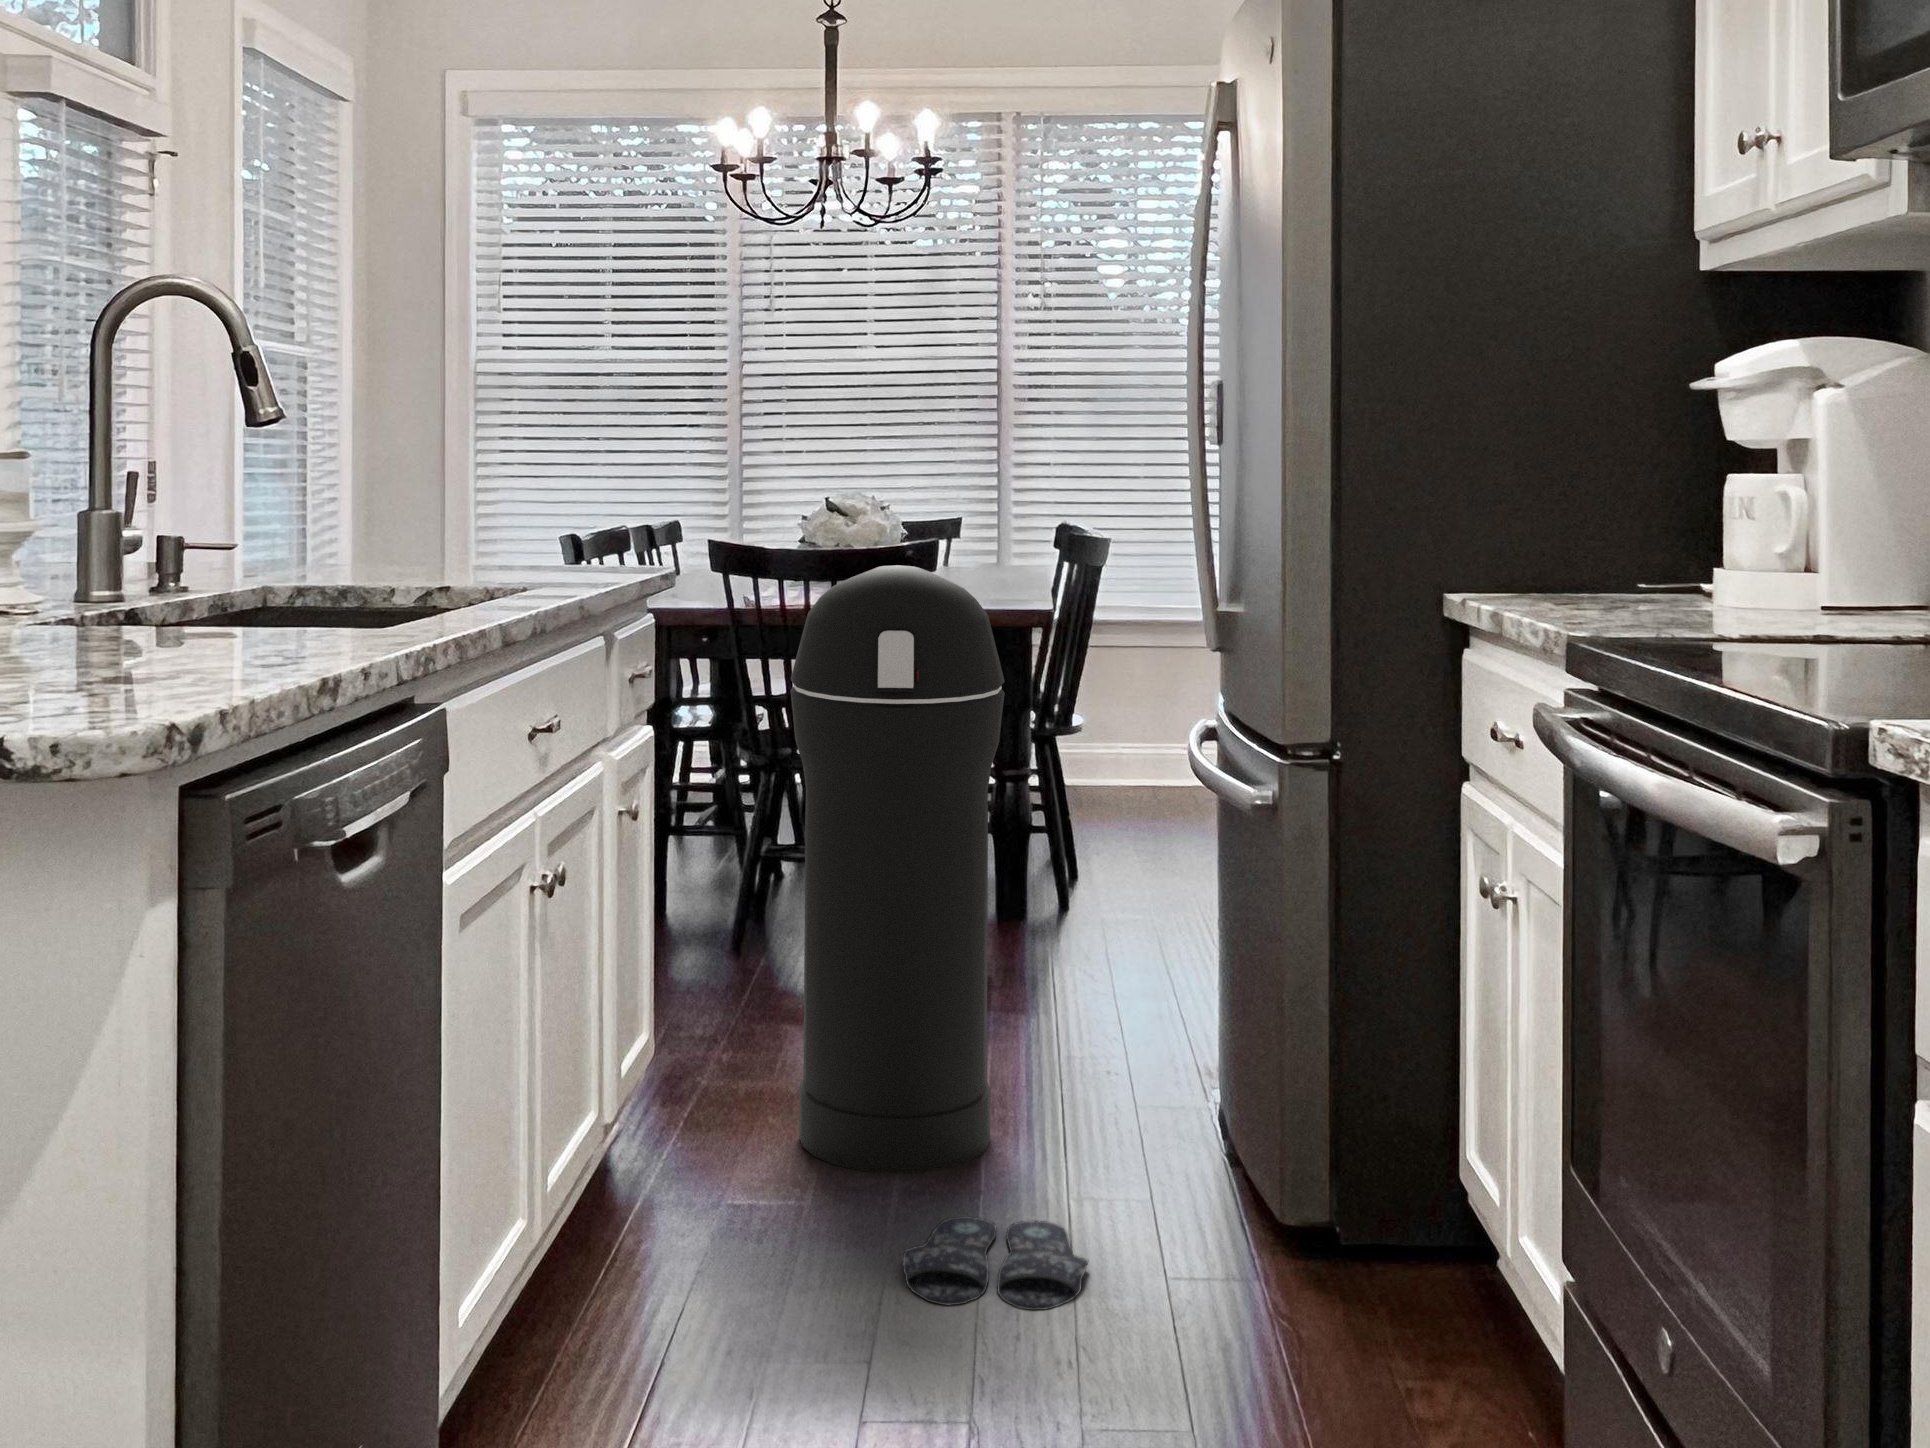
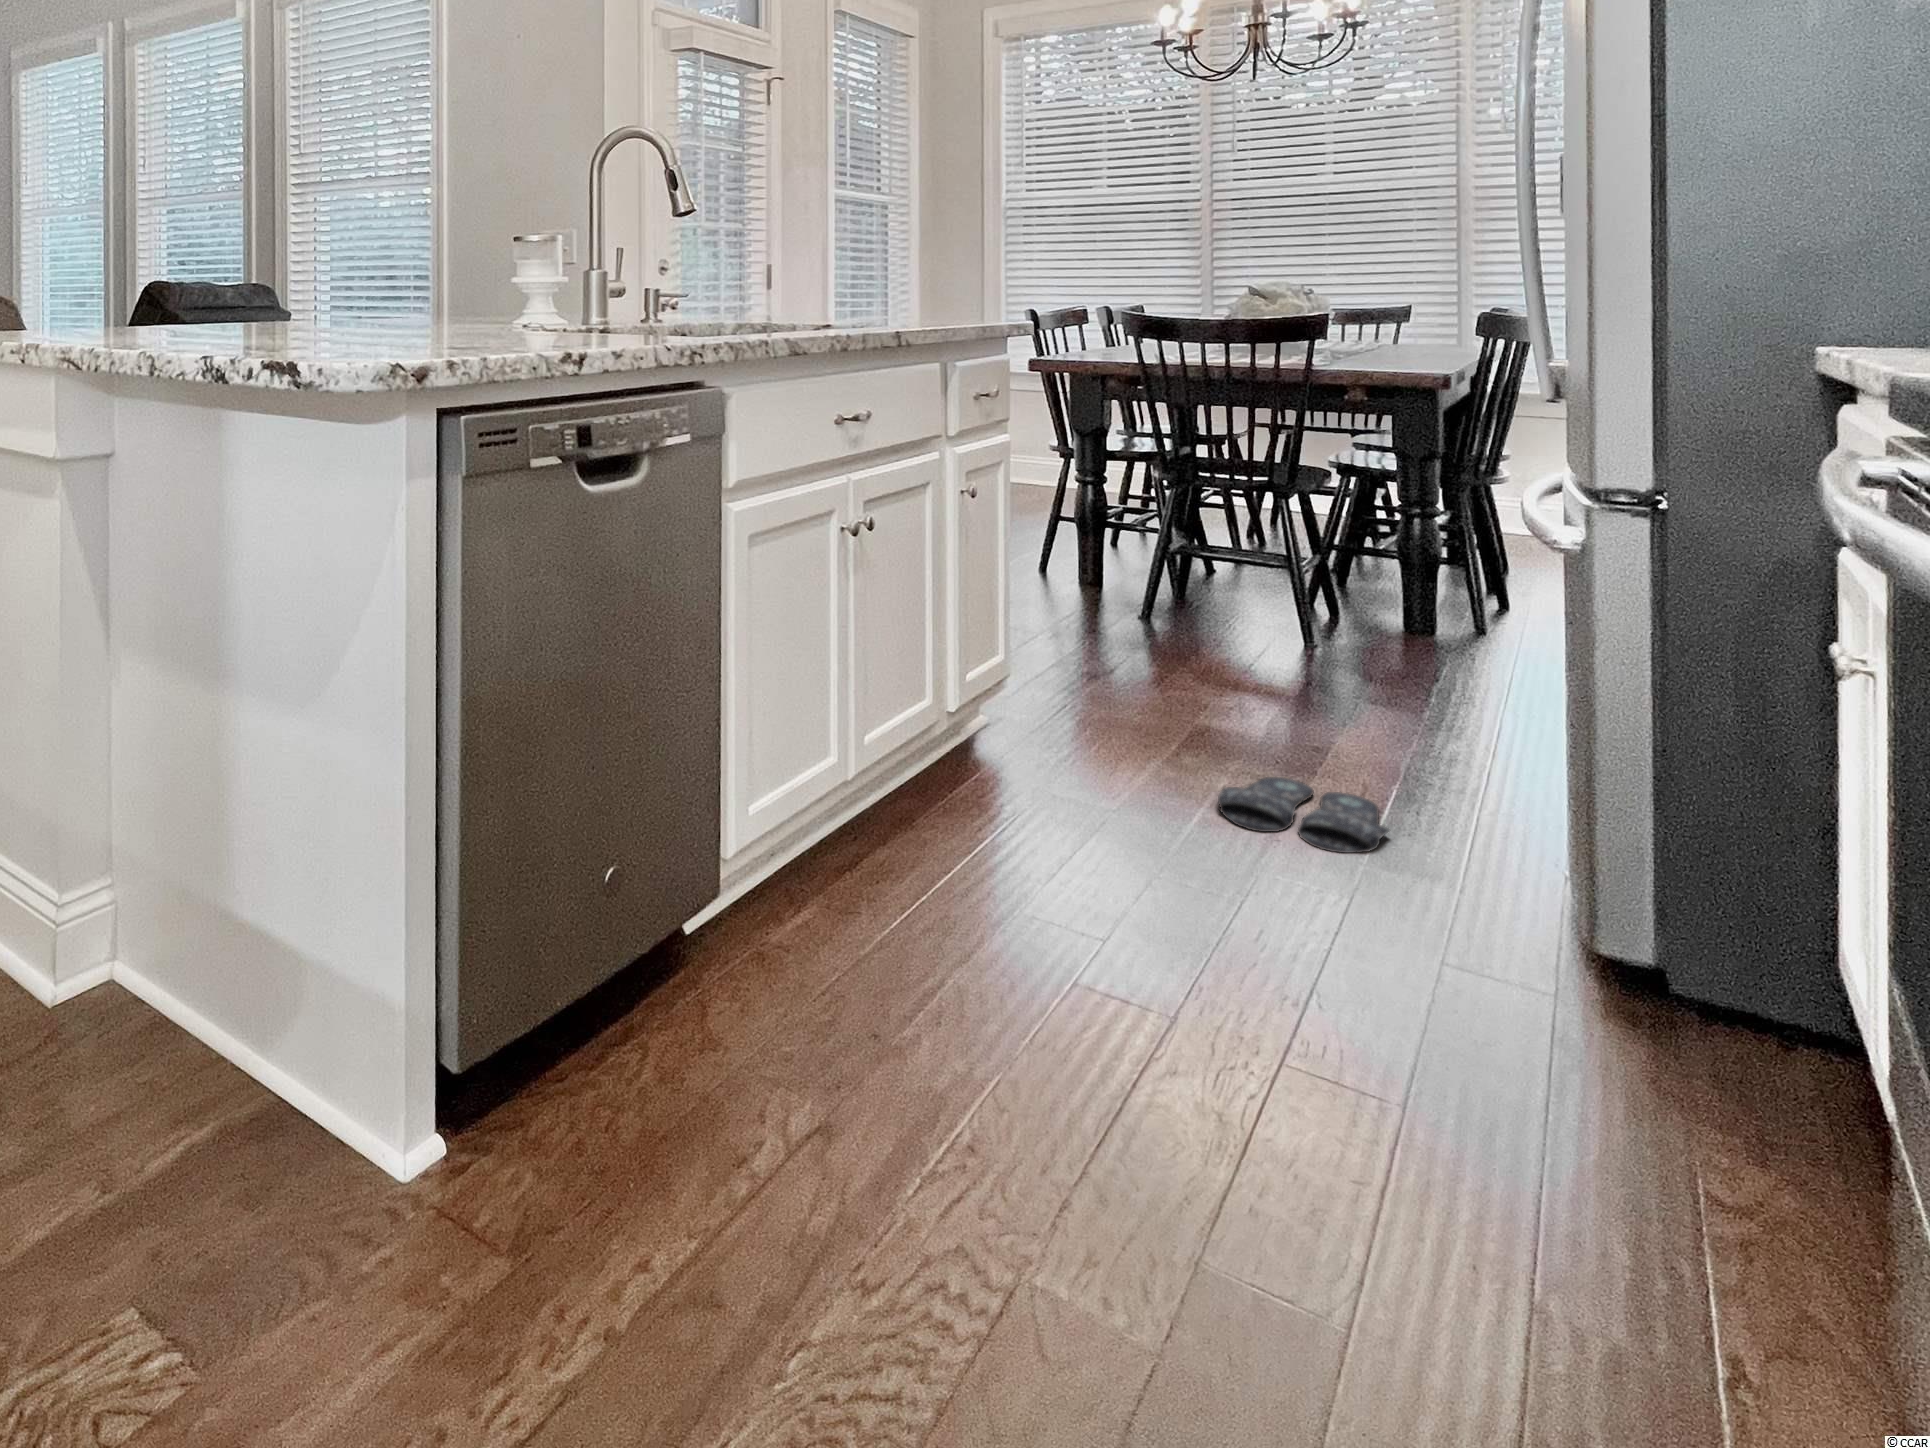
trash can: present [790,565,1005,1173] -> none [1159,308,1350,747]

